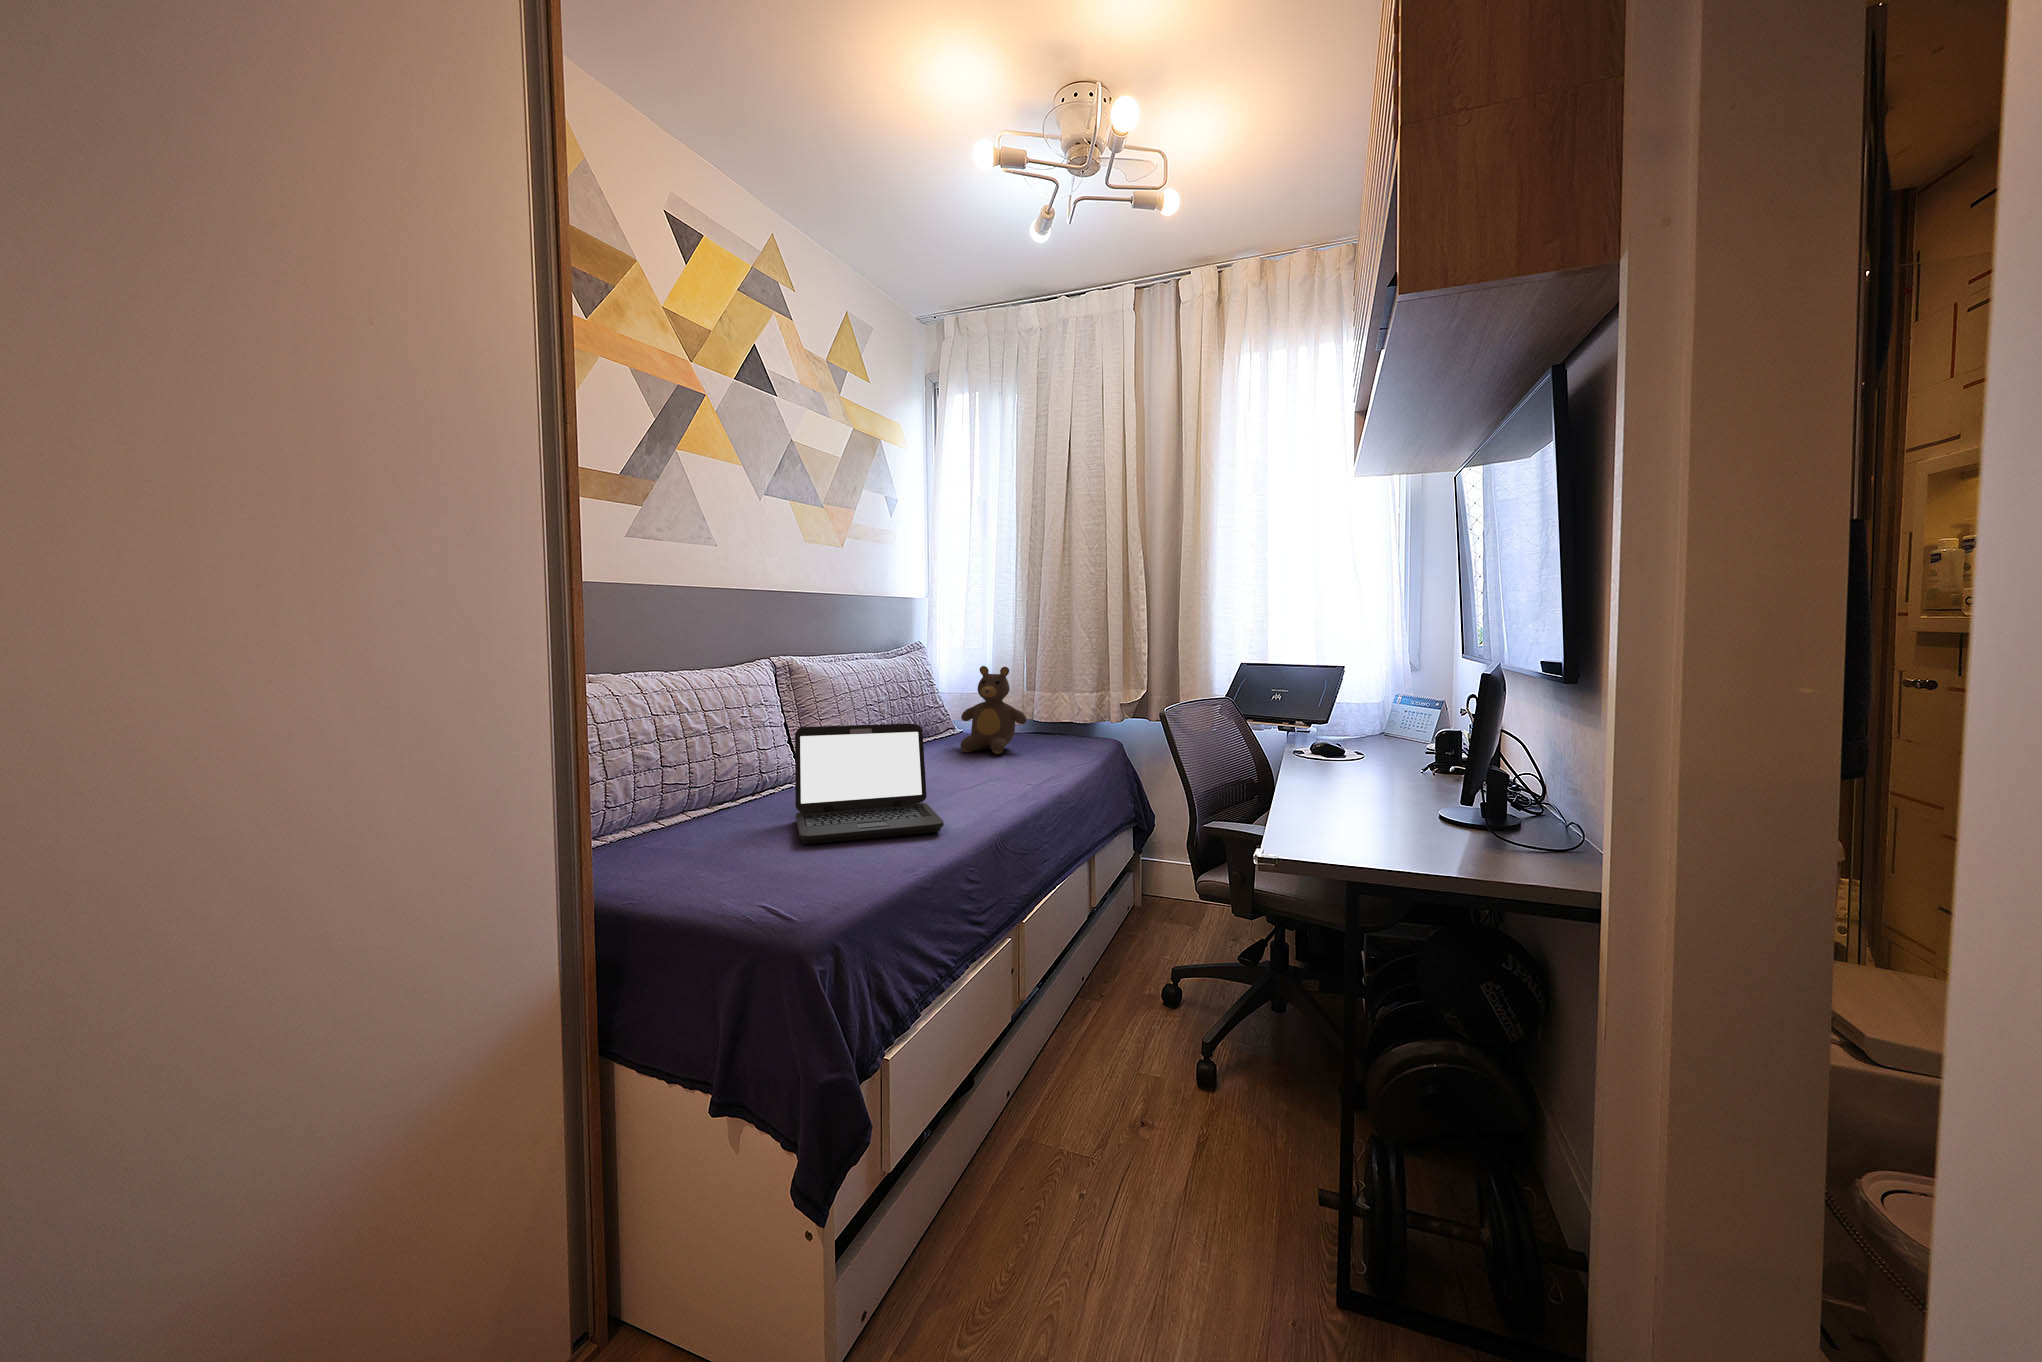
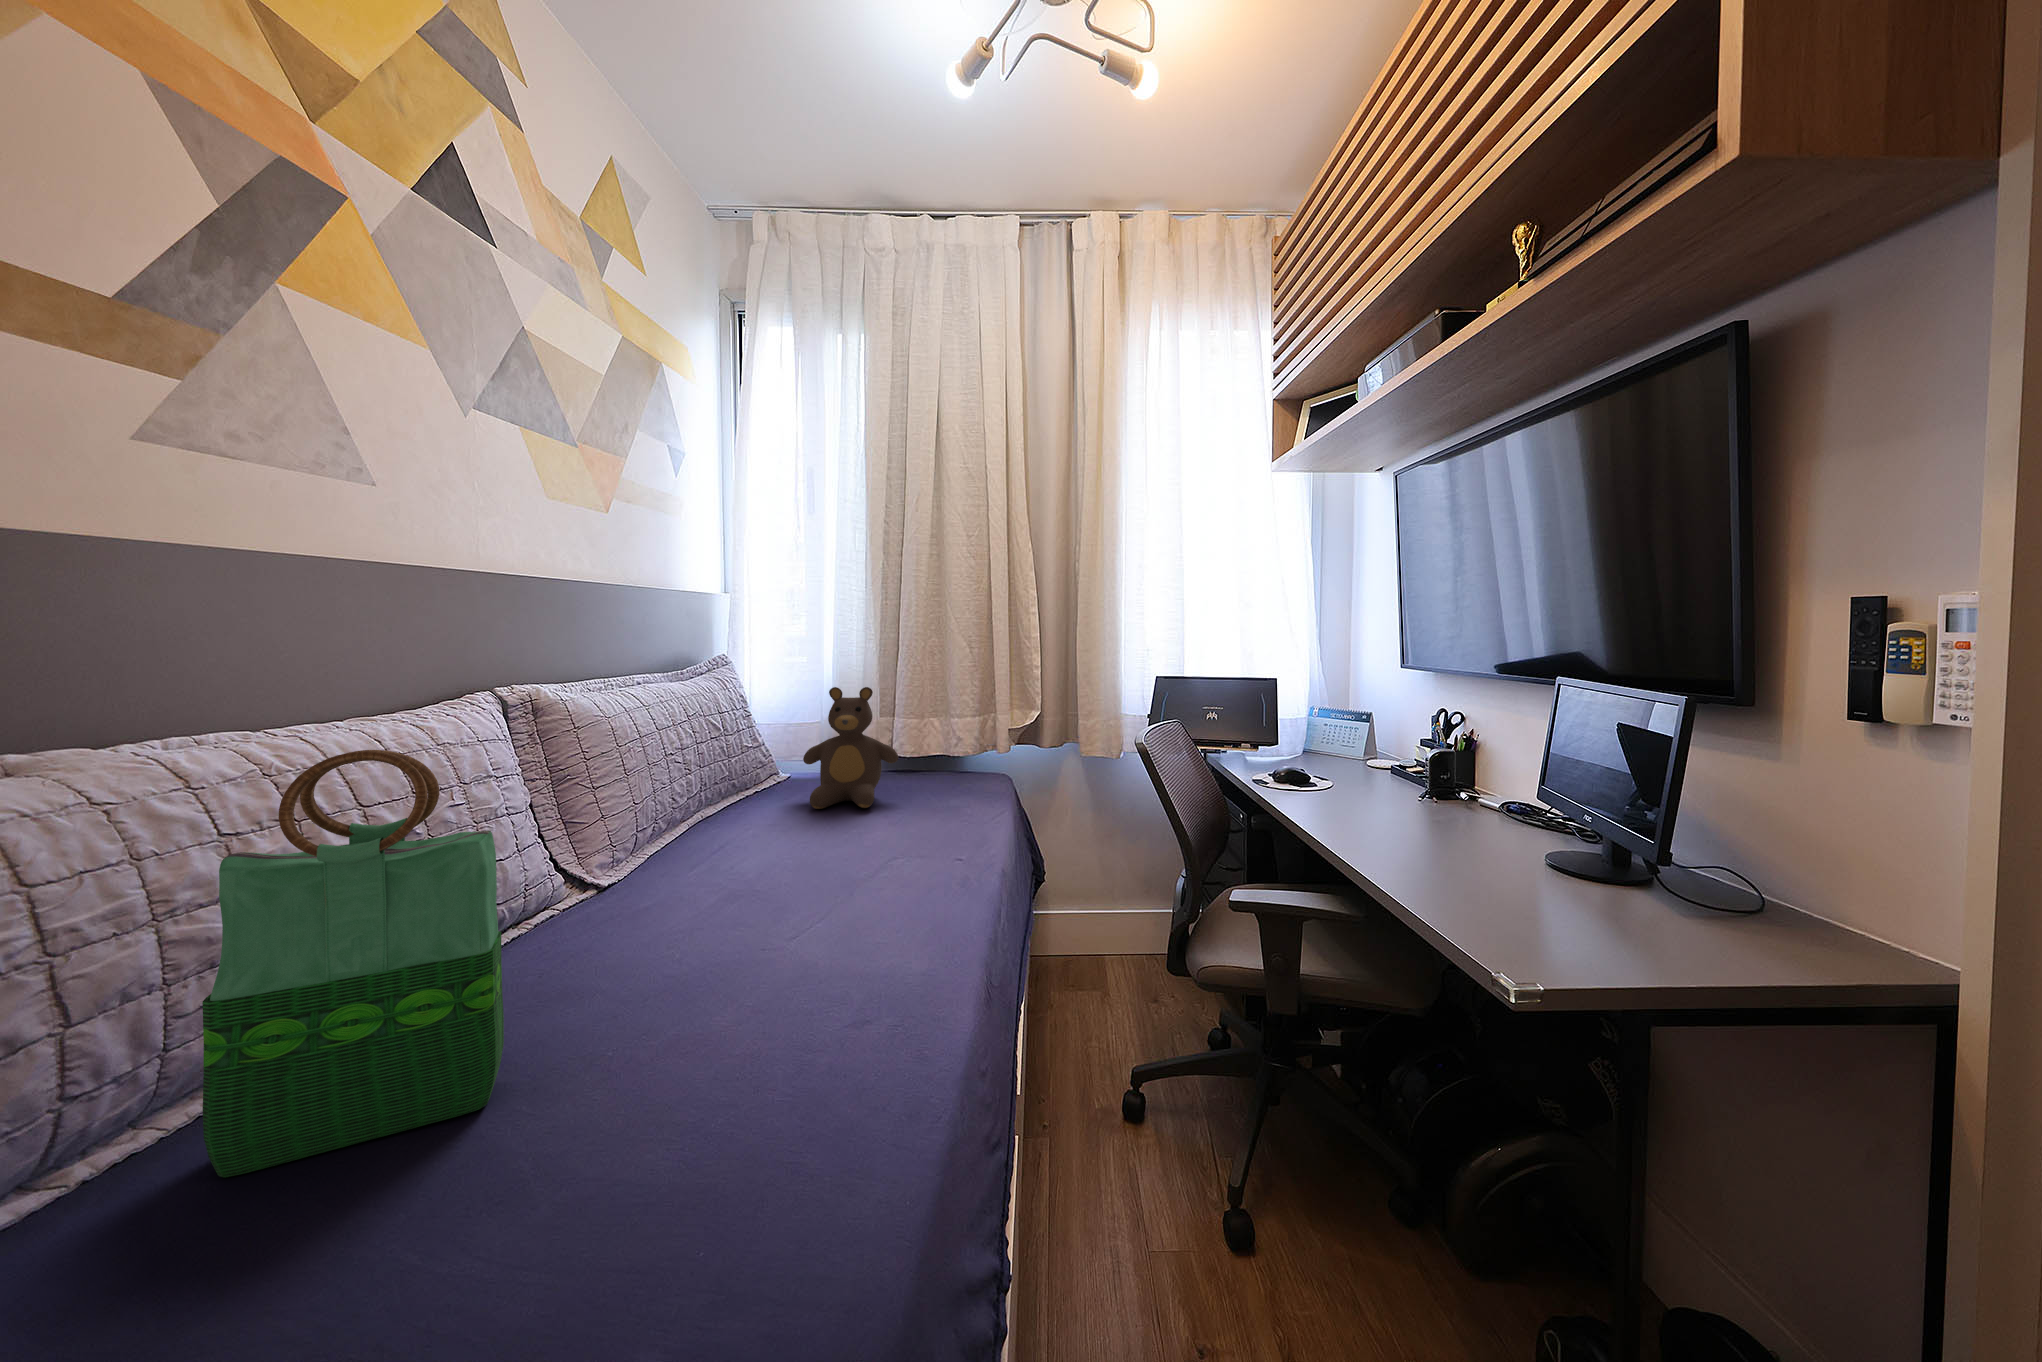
tote bag: none [645,675,754,853] -> present [202,750,504,1178]
laptop: present [795,724,944,844] -> none [573,792,874,1061]

